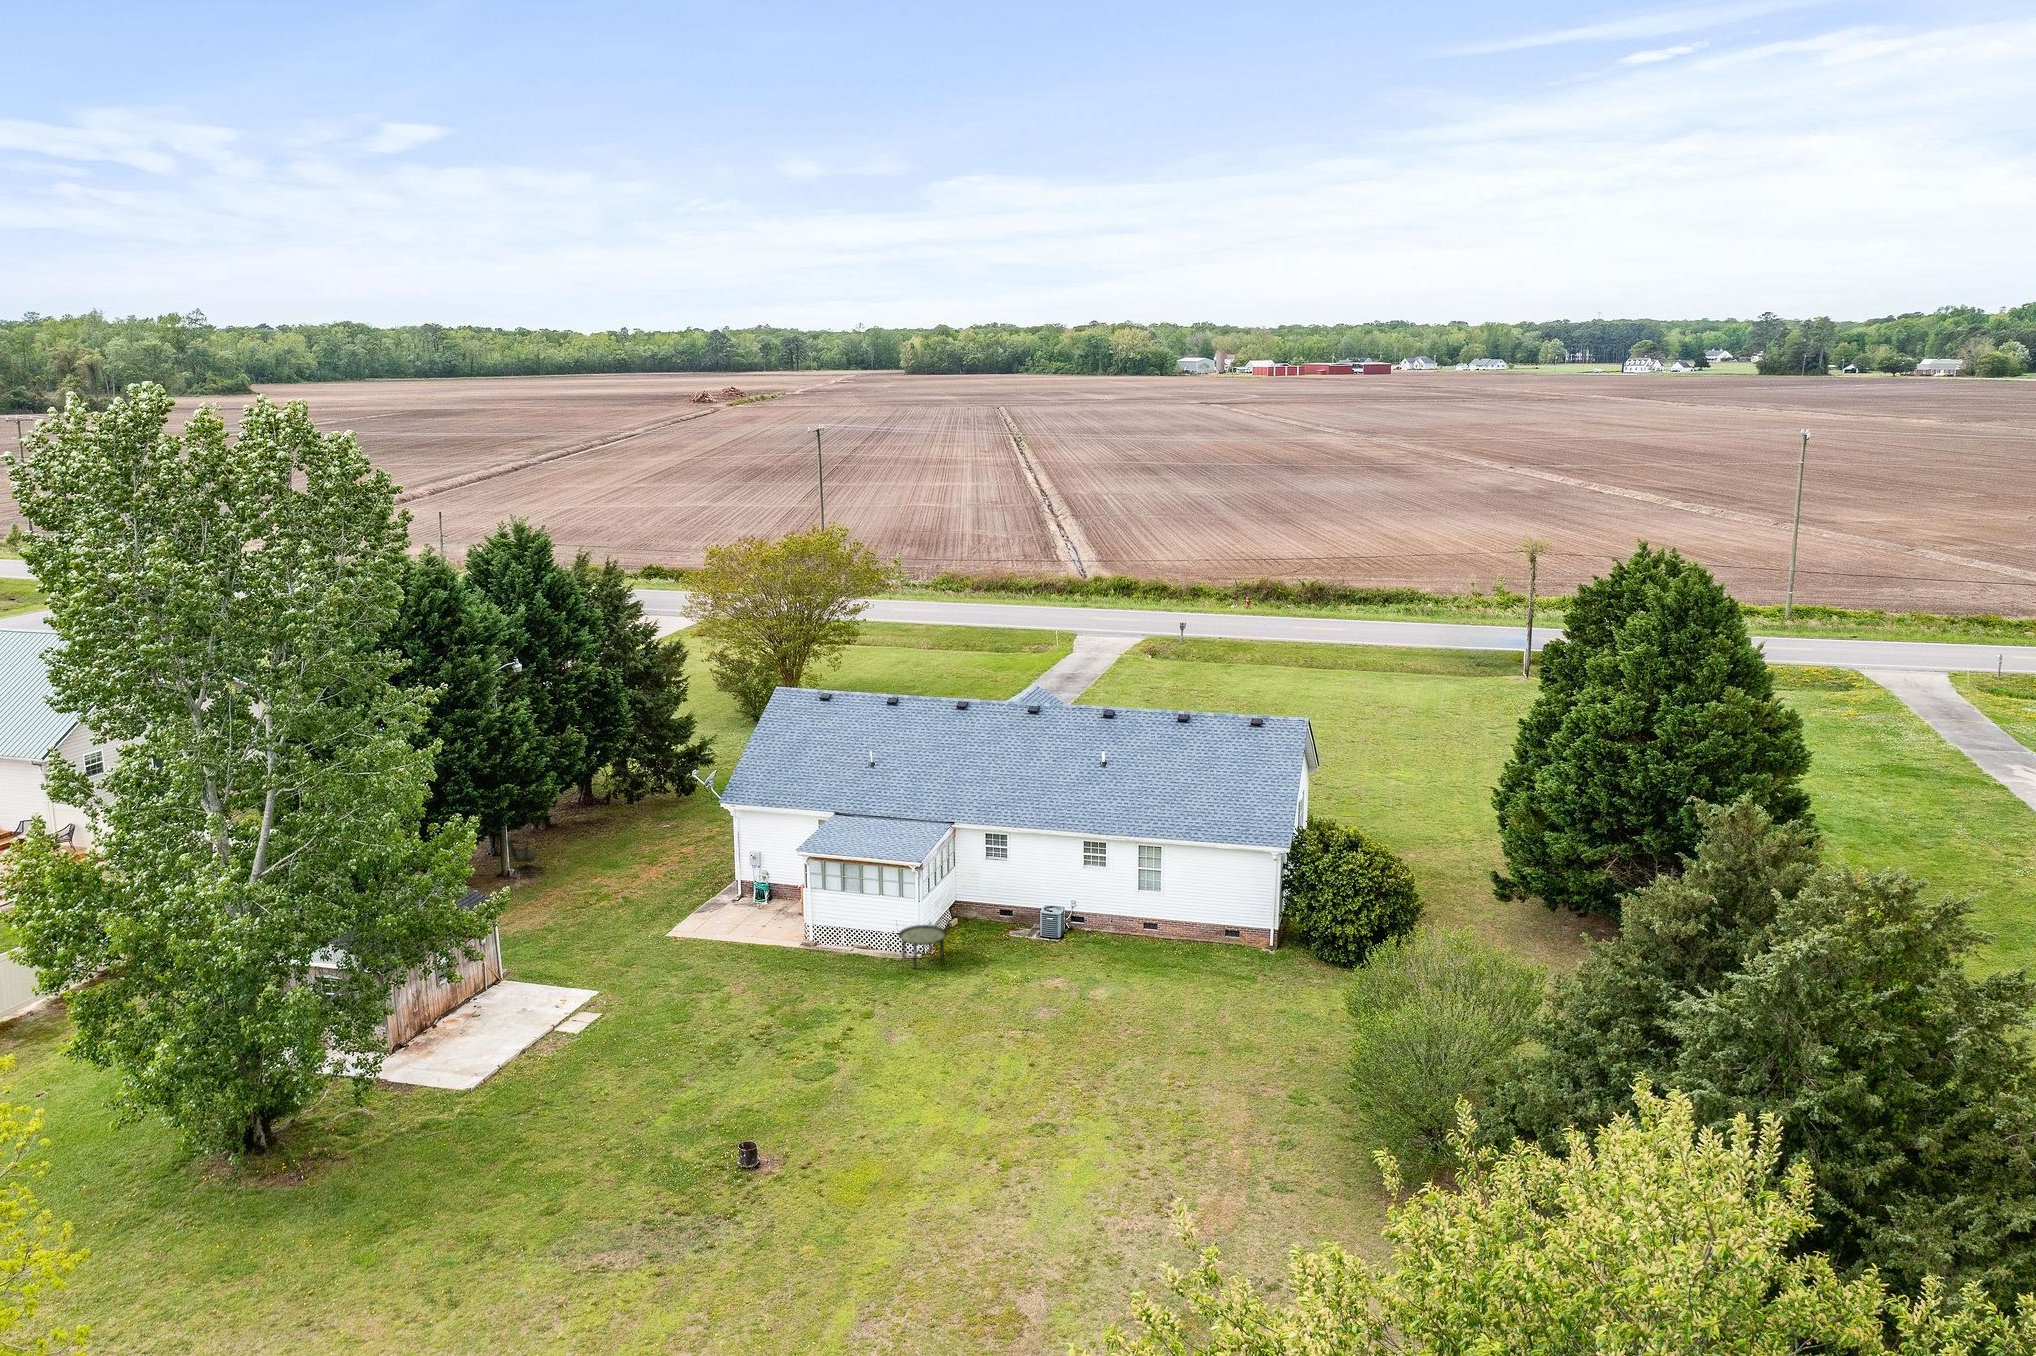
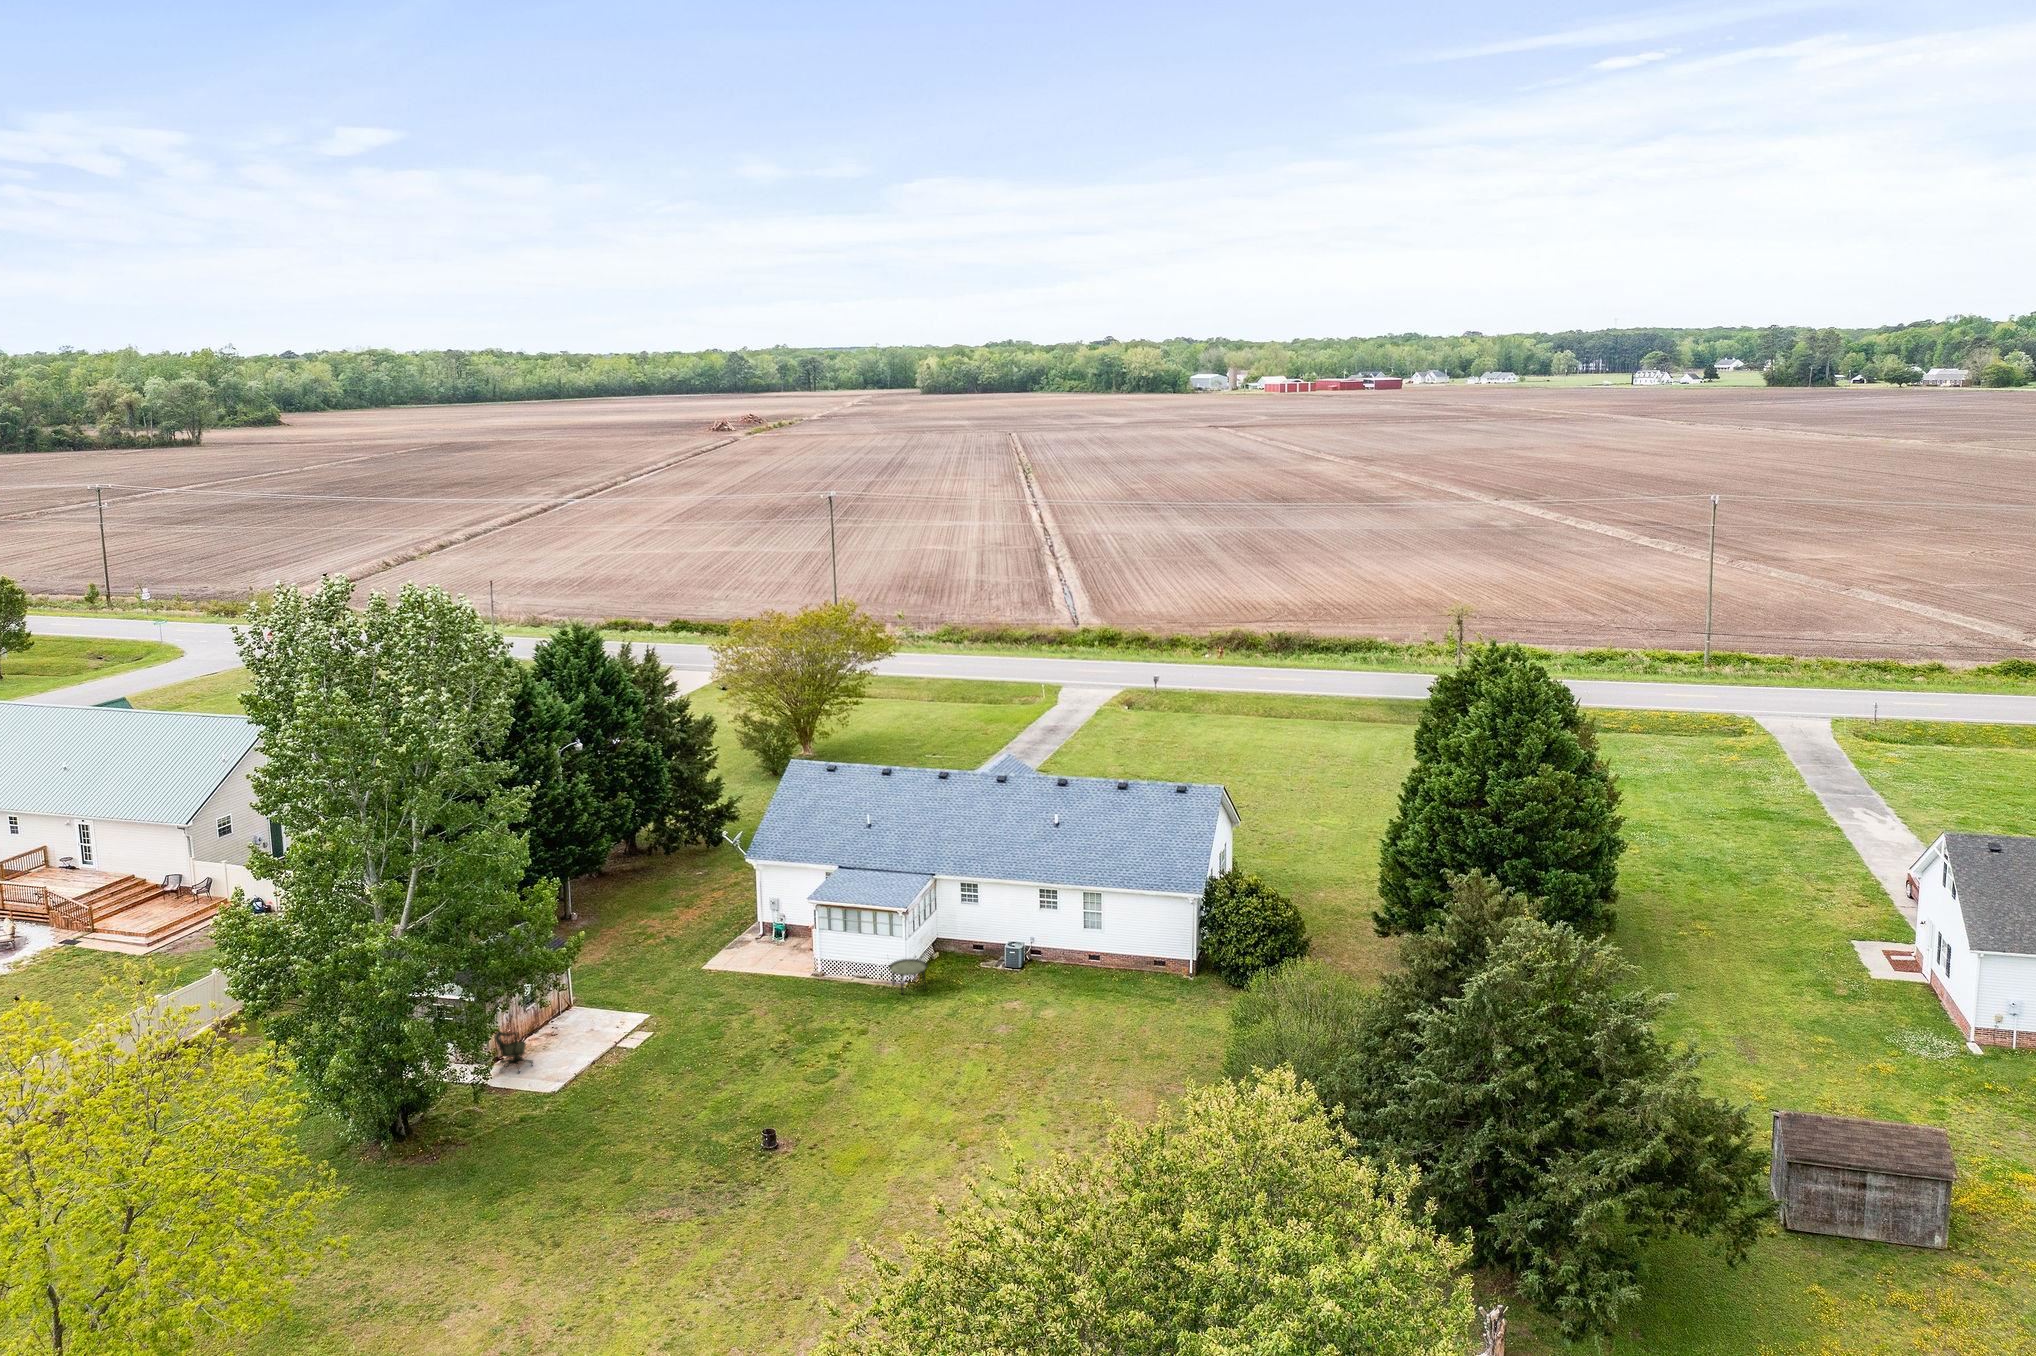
chair: present [507,839,543,876] -> present [495,1031,533,1072]

